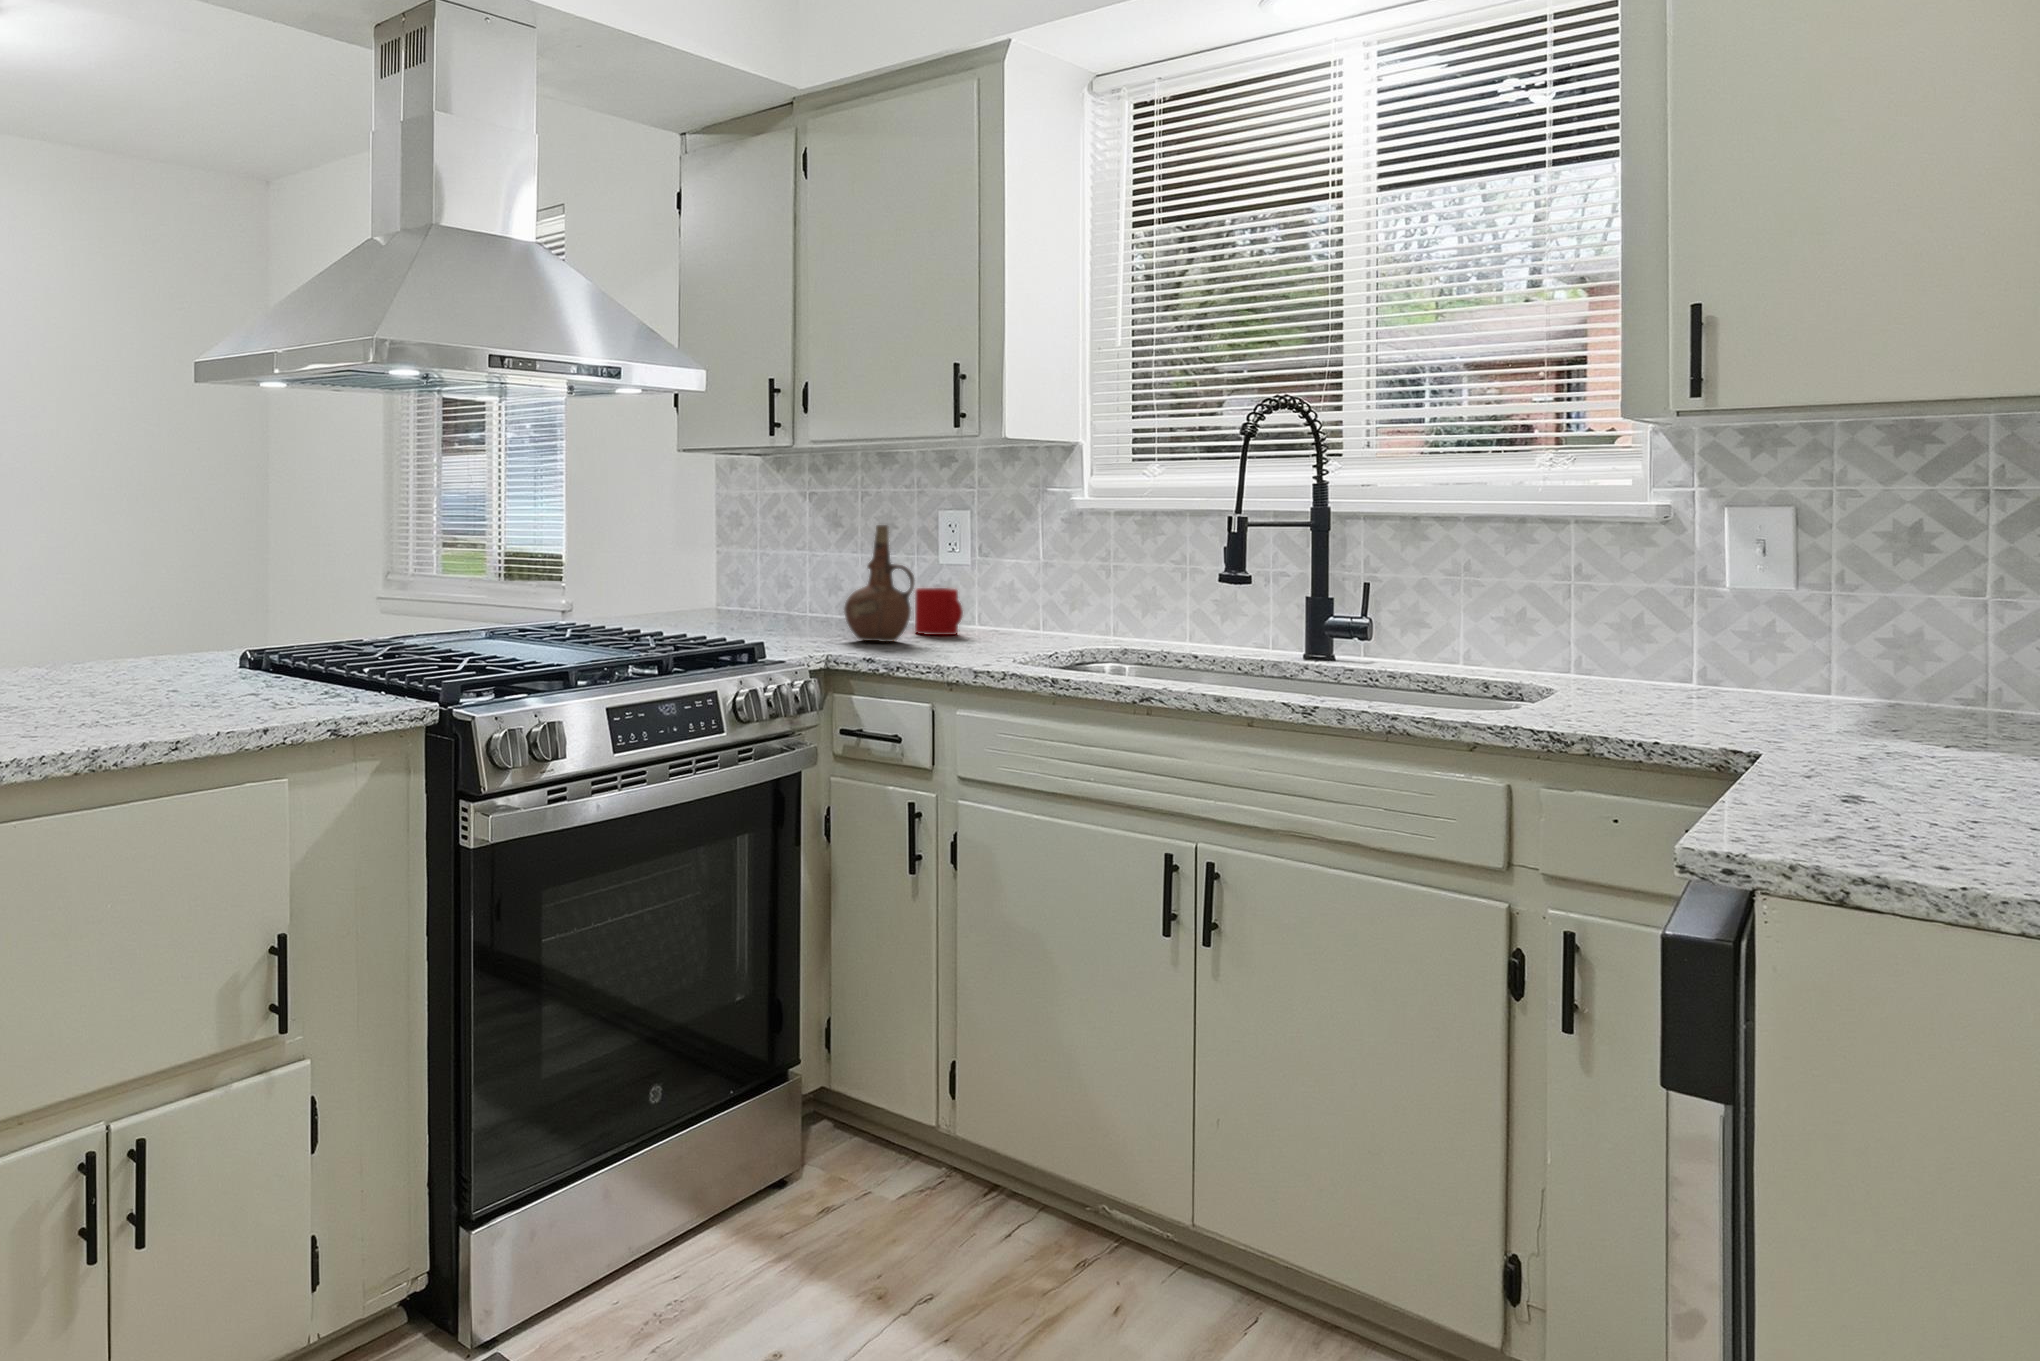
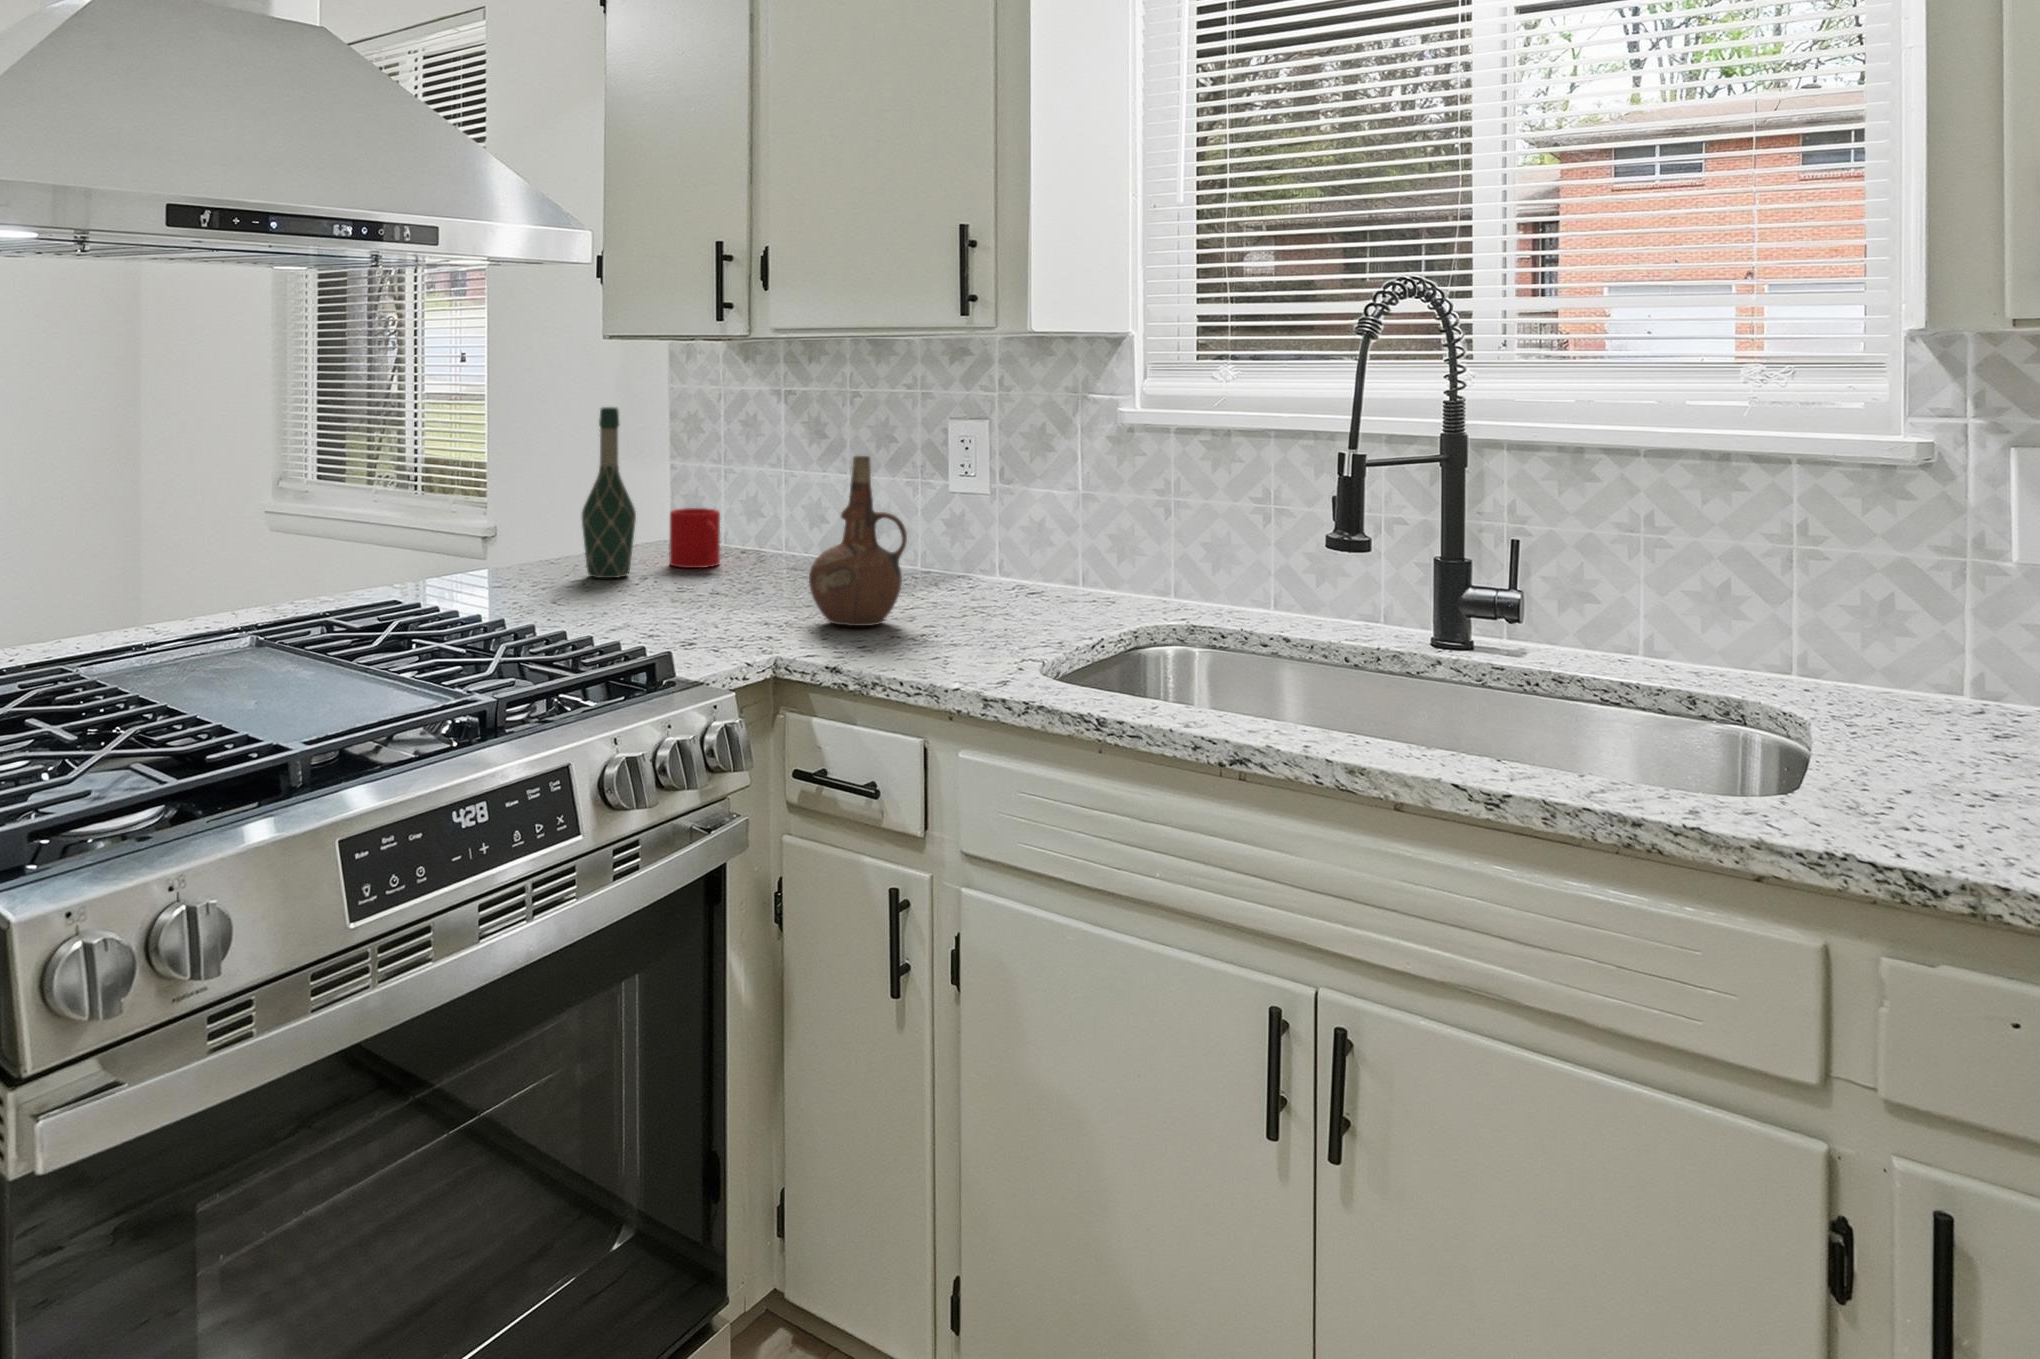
wine bottle: none [668,499,707,620] -> present [582,407,636,578]
mug: present [915,588,963,635] -> present [669,508,720,568]

